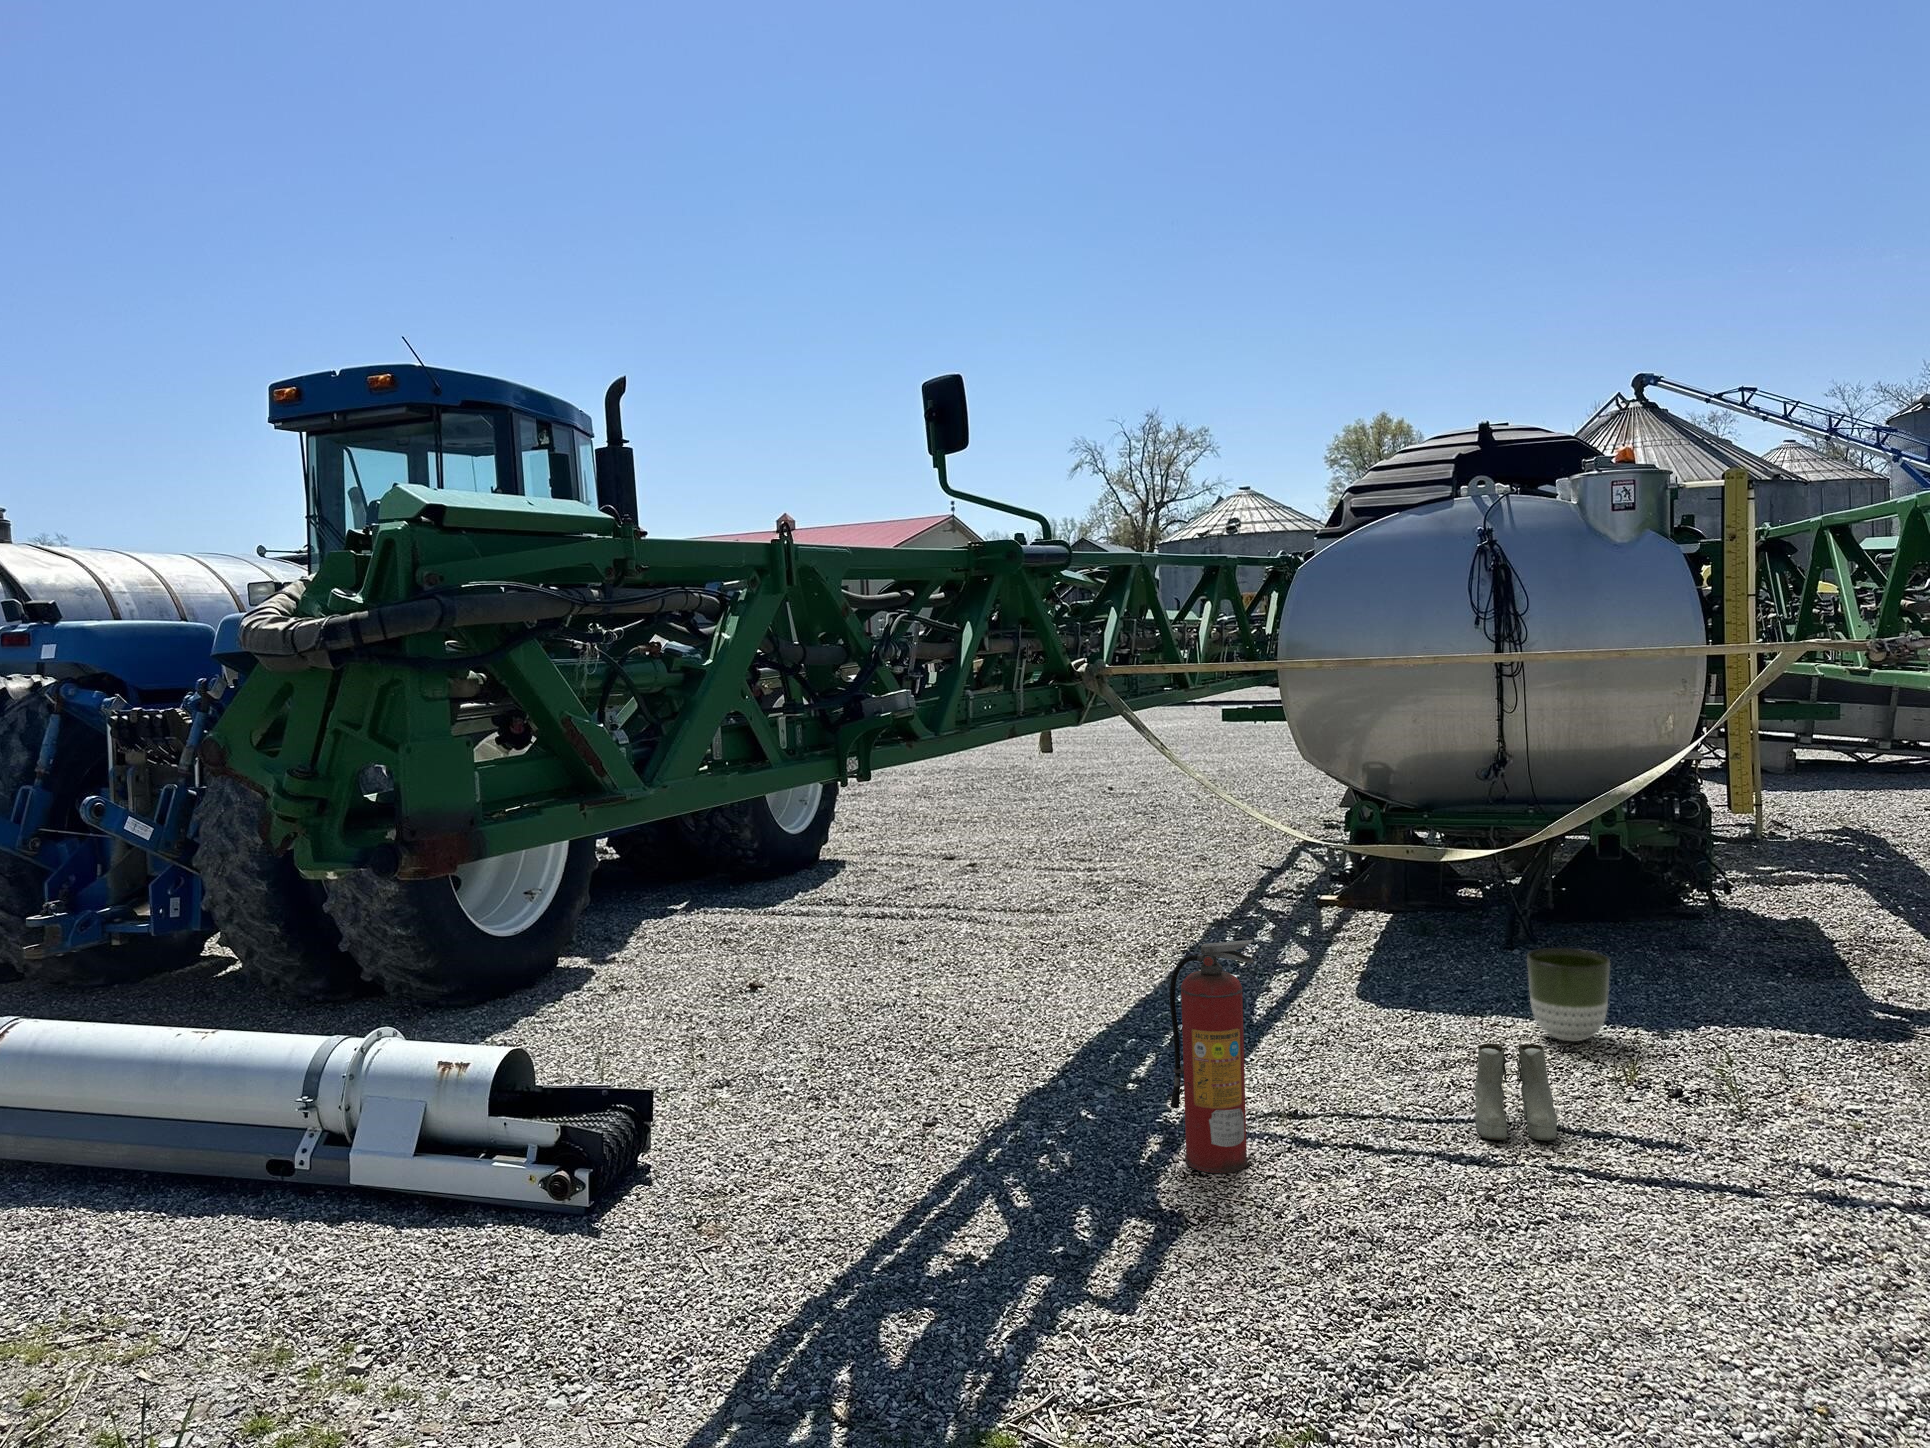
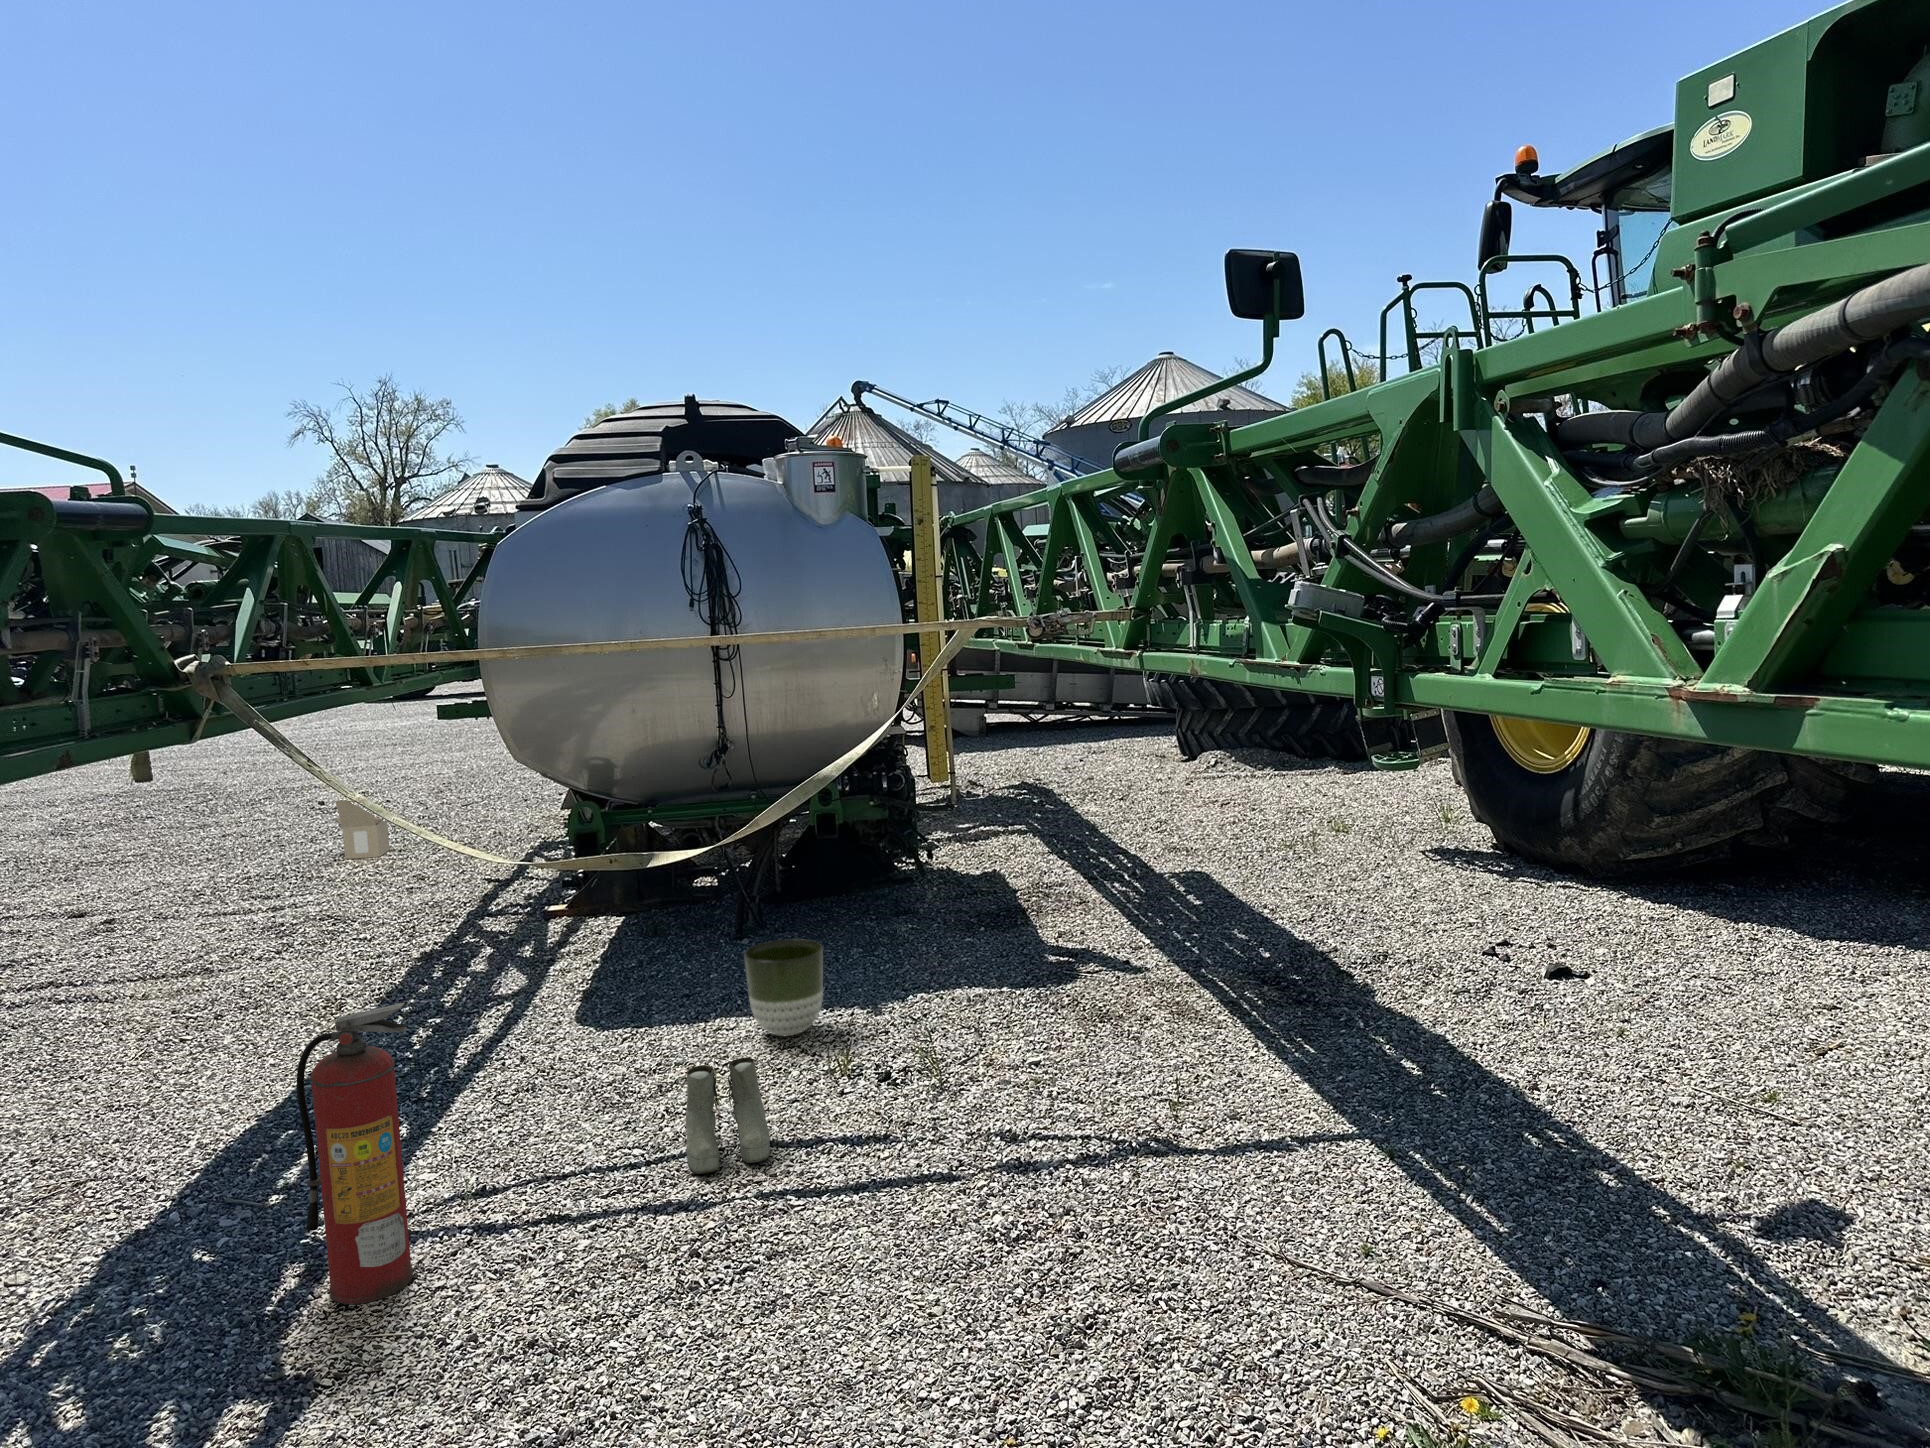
cardboard box: none [1130,783,1175,838] -> present [335,800,389,859]

